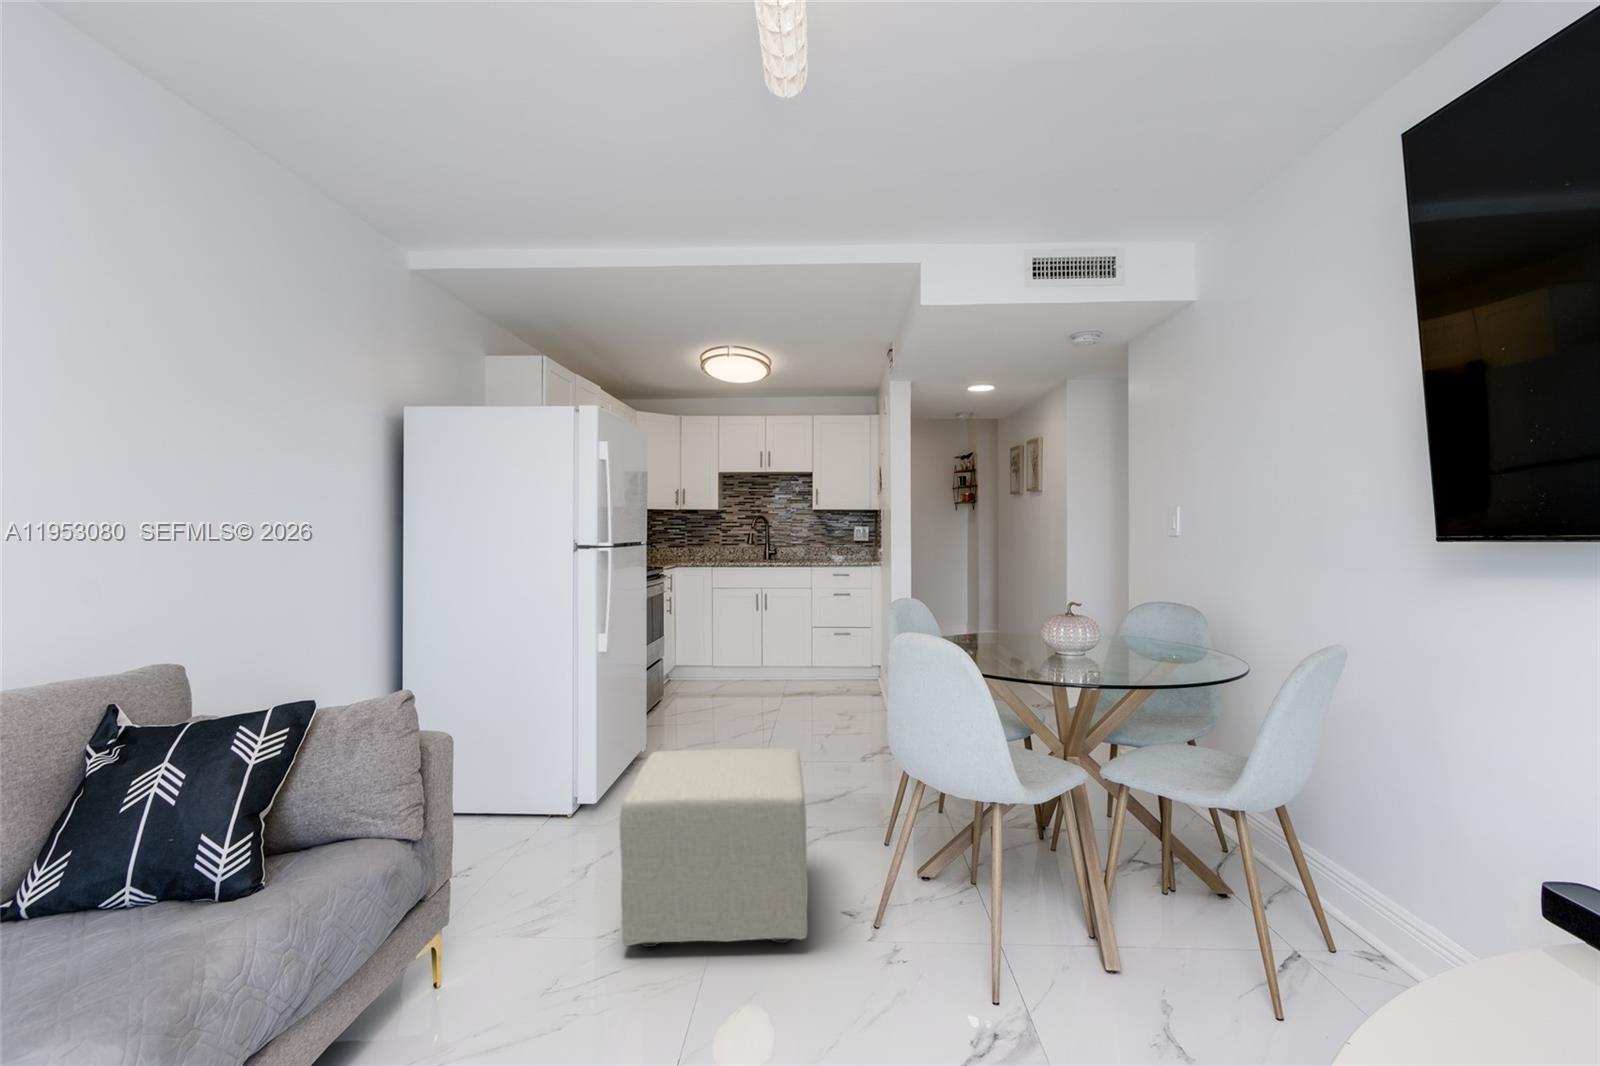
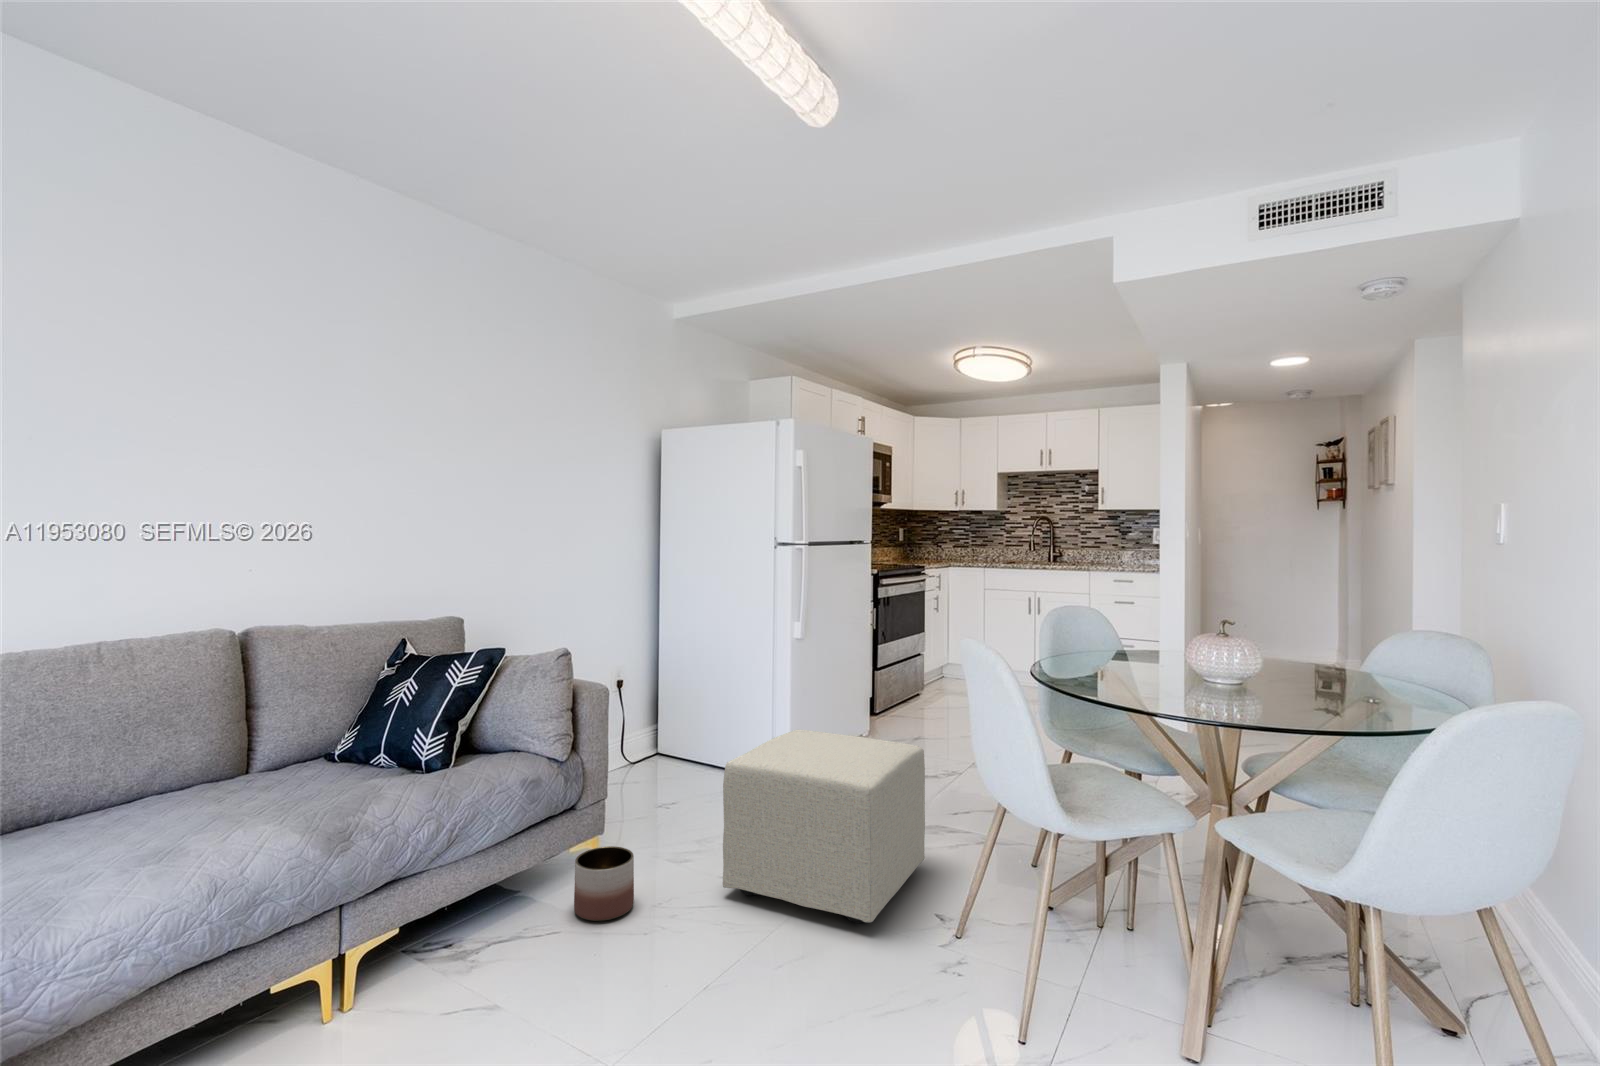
planter: none [446,932,525,1035] -> present [574,846,634,921]

